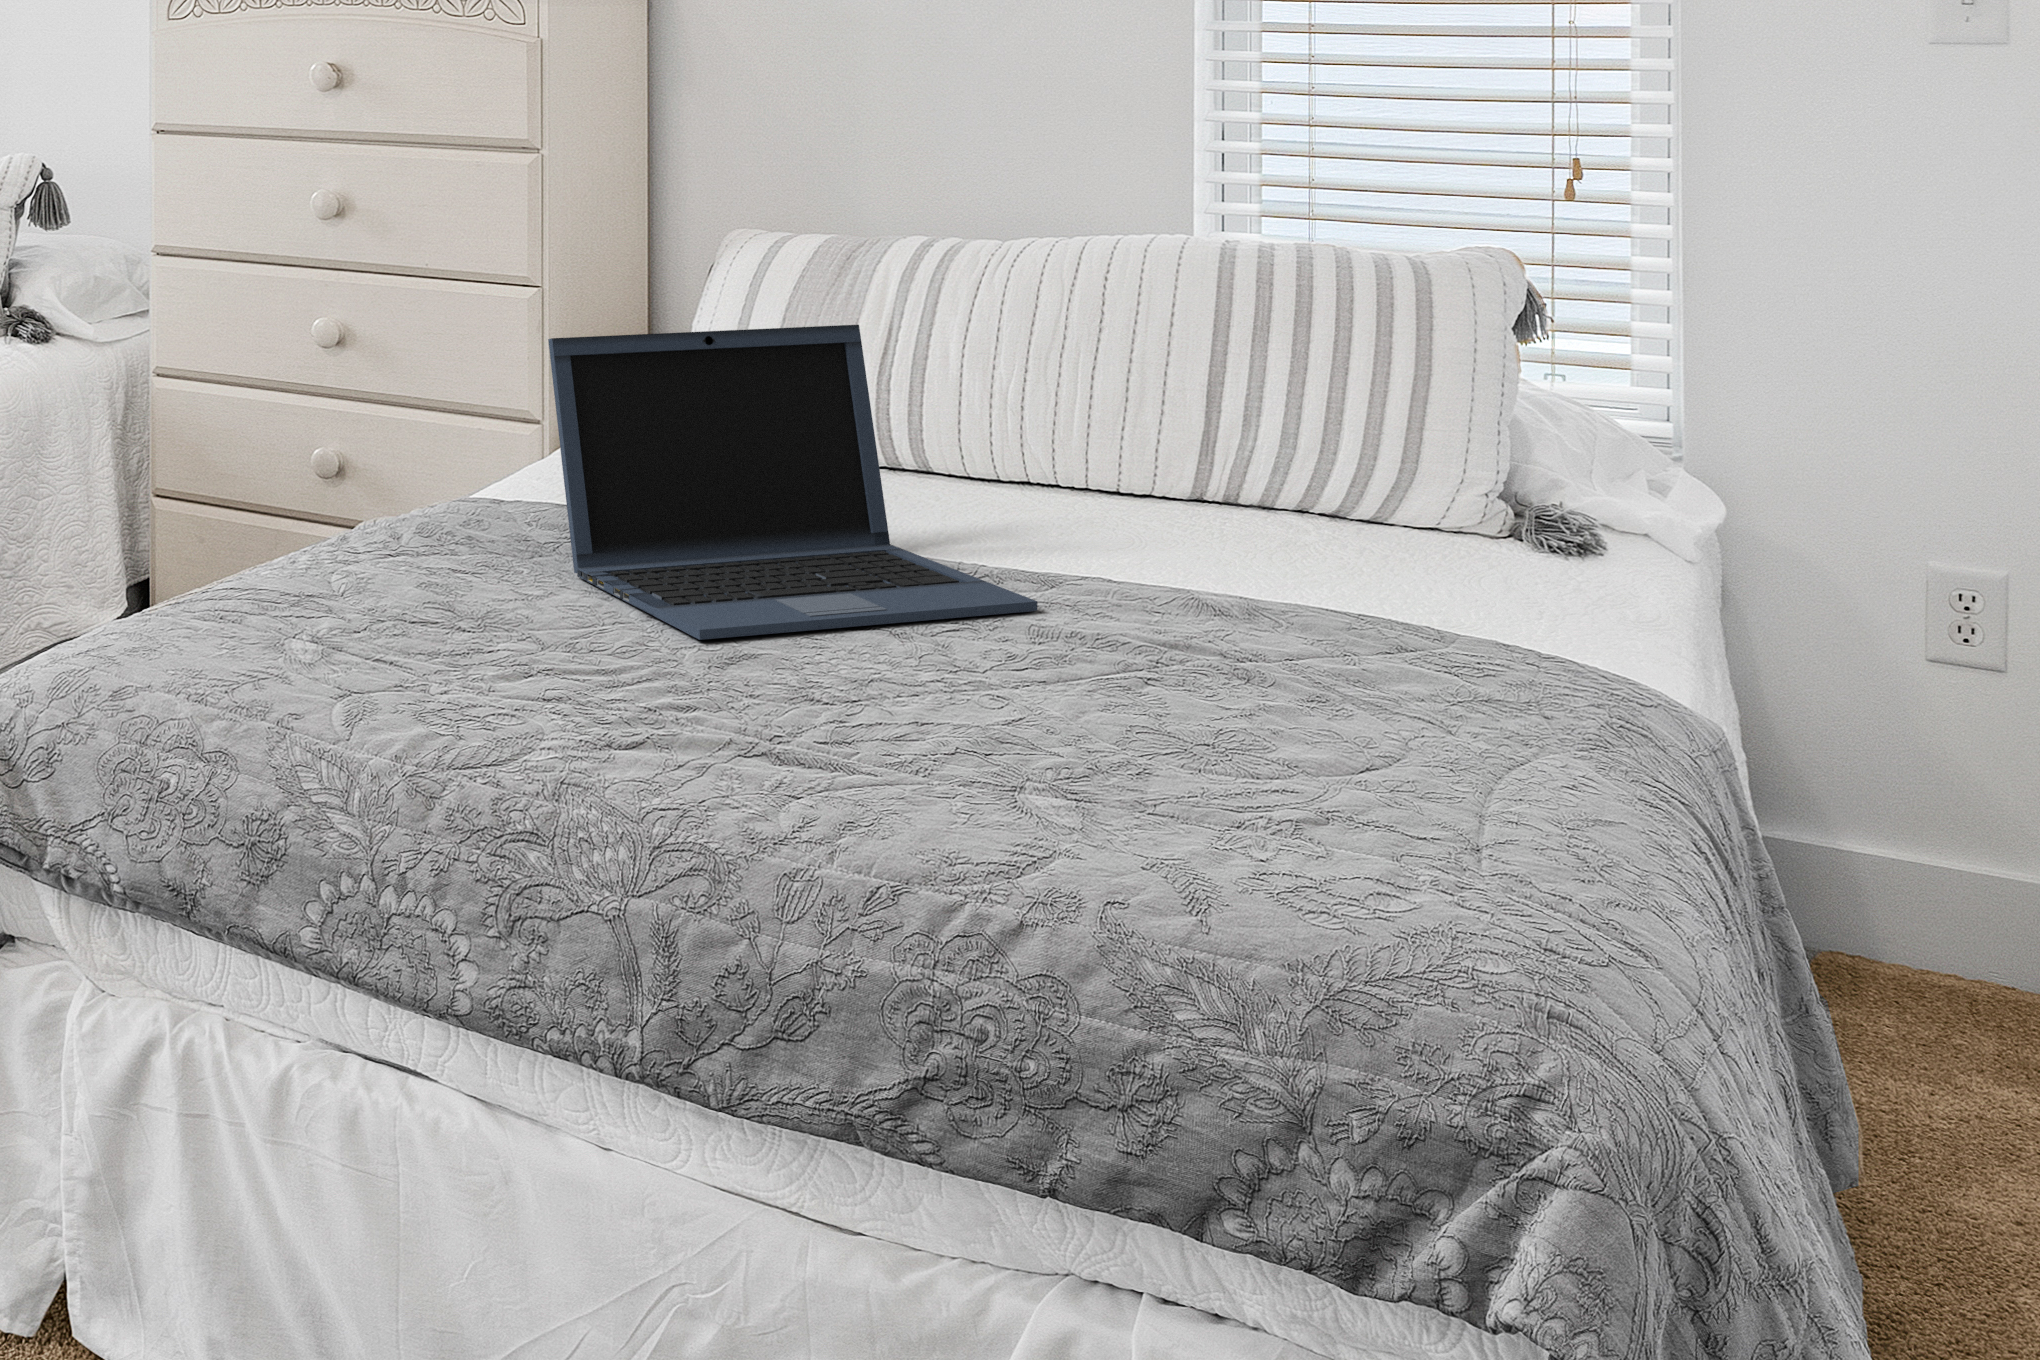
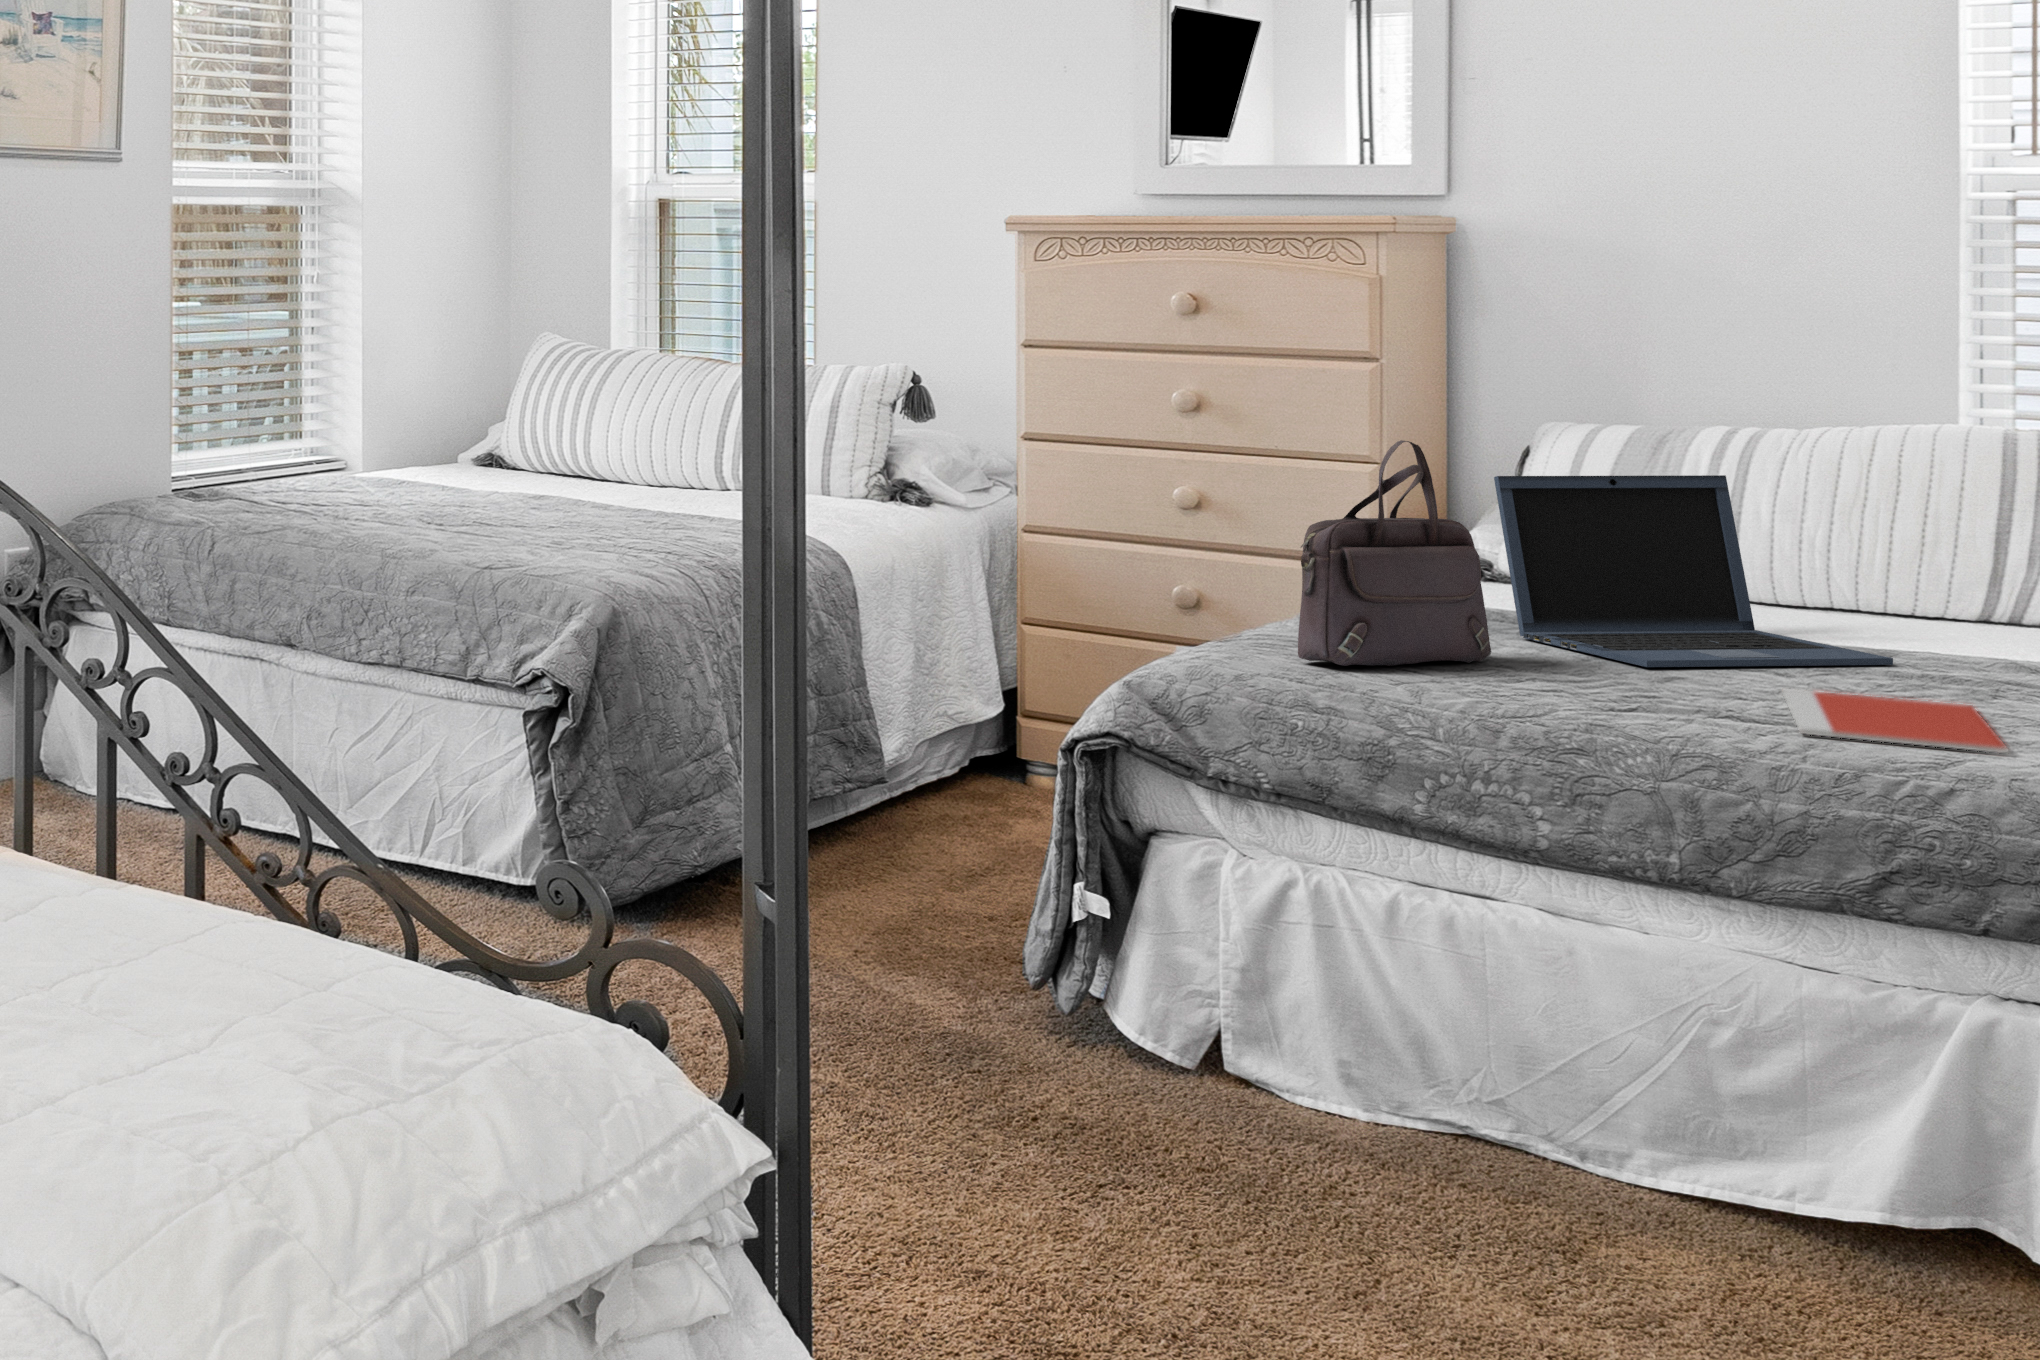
handbag: none [201,309,493,666] -> present [1298,440,1491,666]
notebook: none [821,686,1108,848] -> present [1782,689,2008,753]

